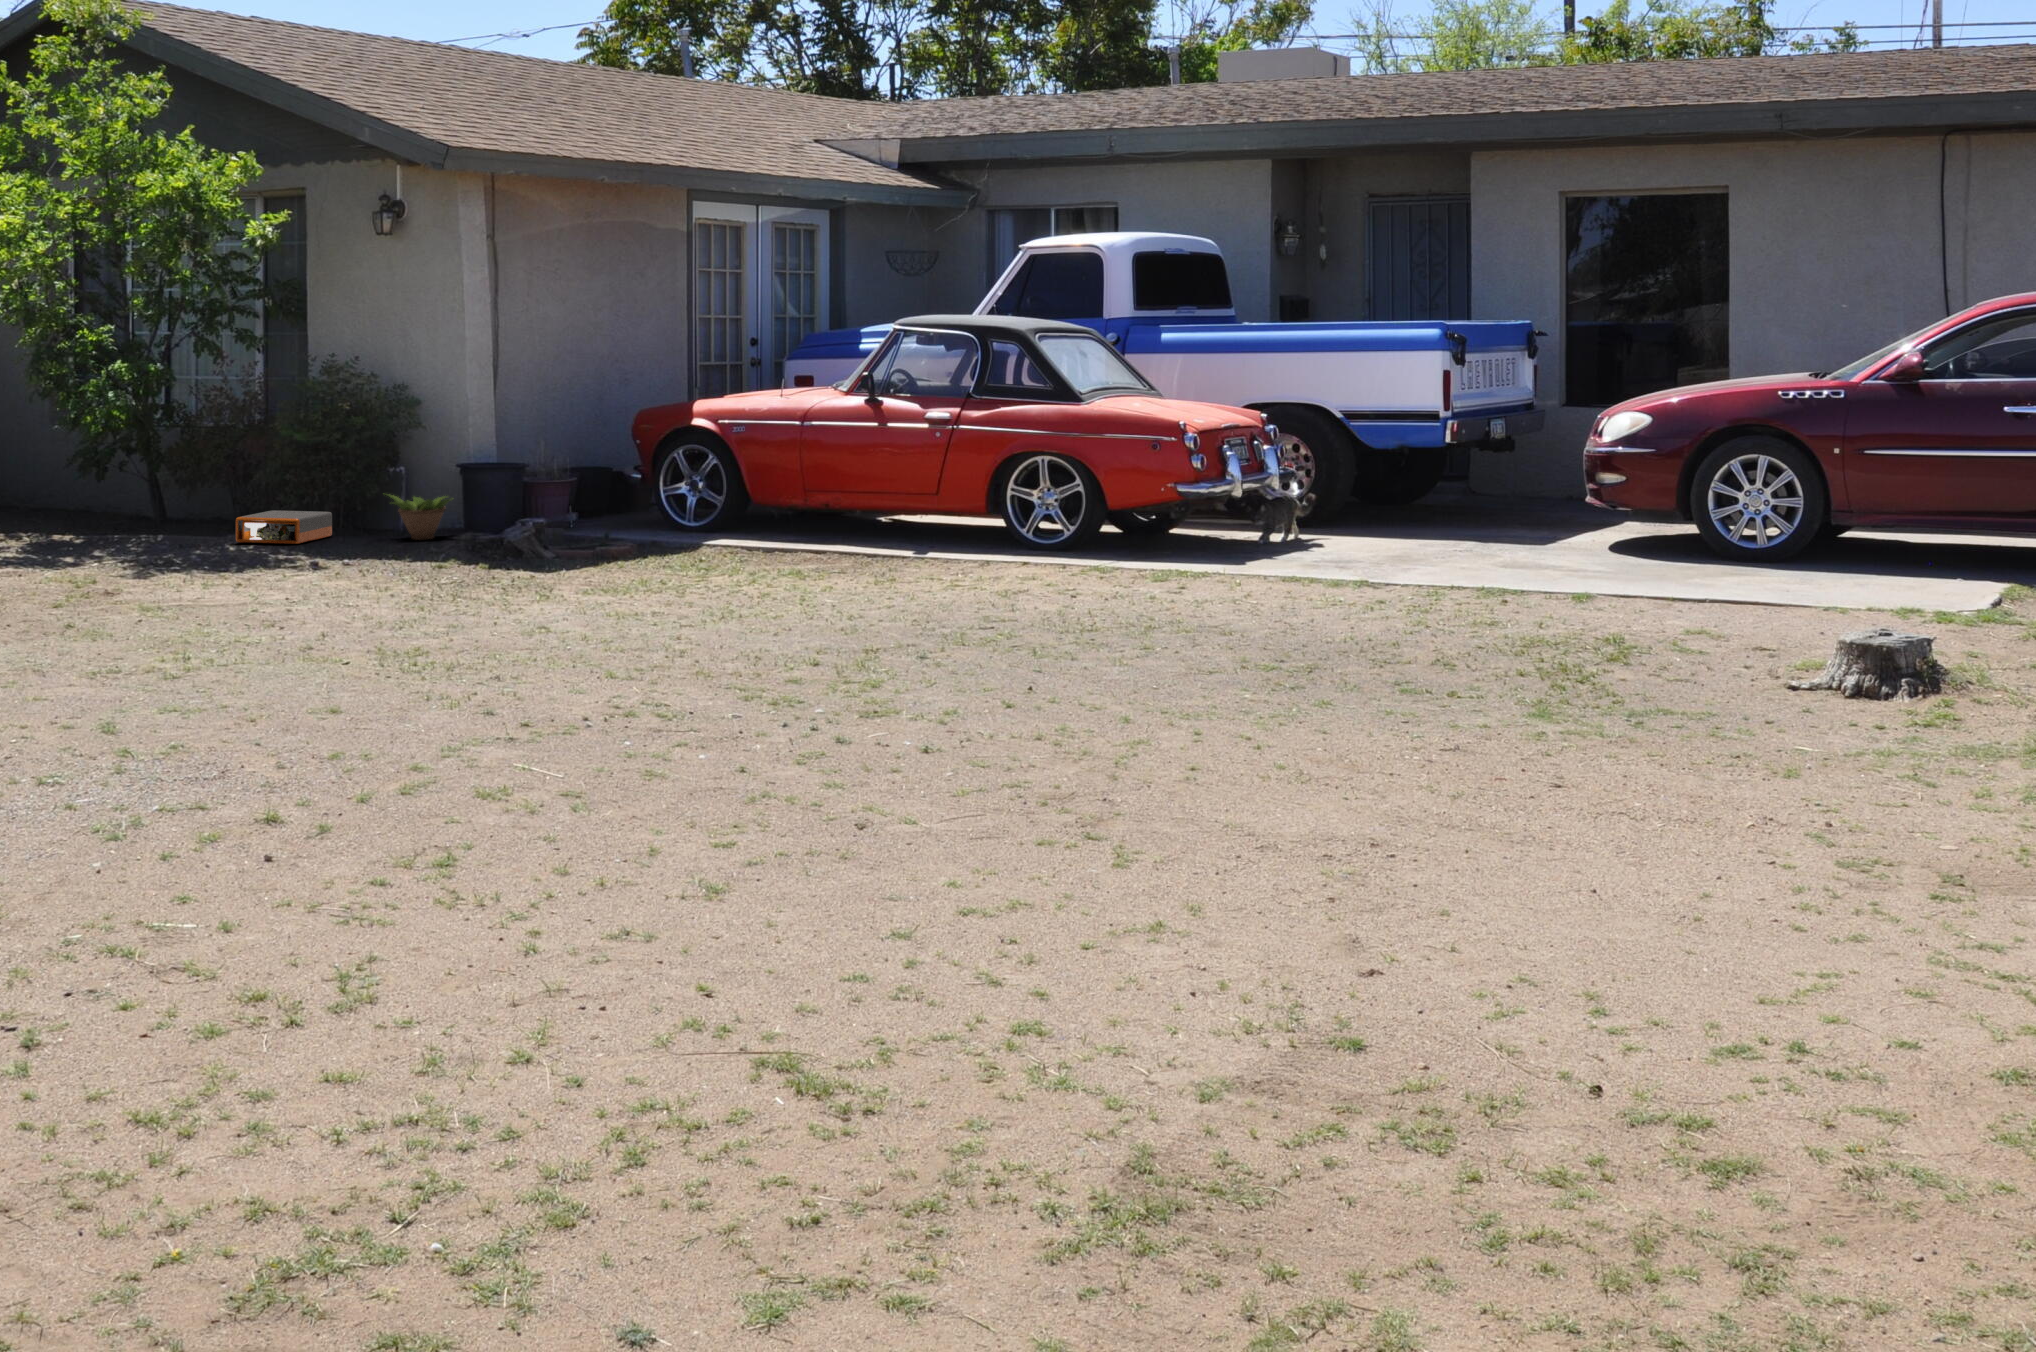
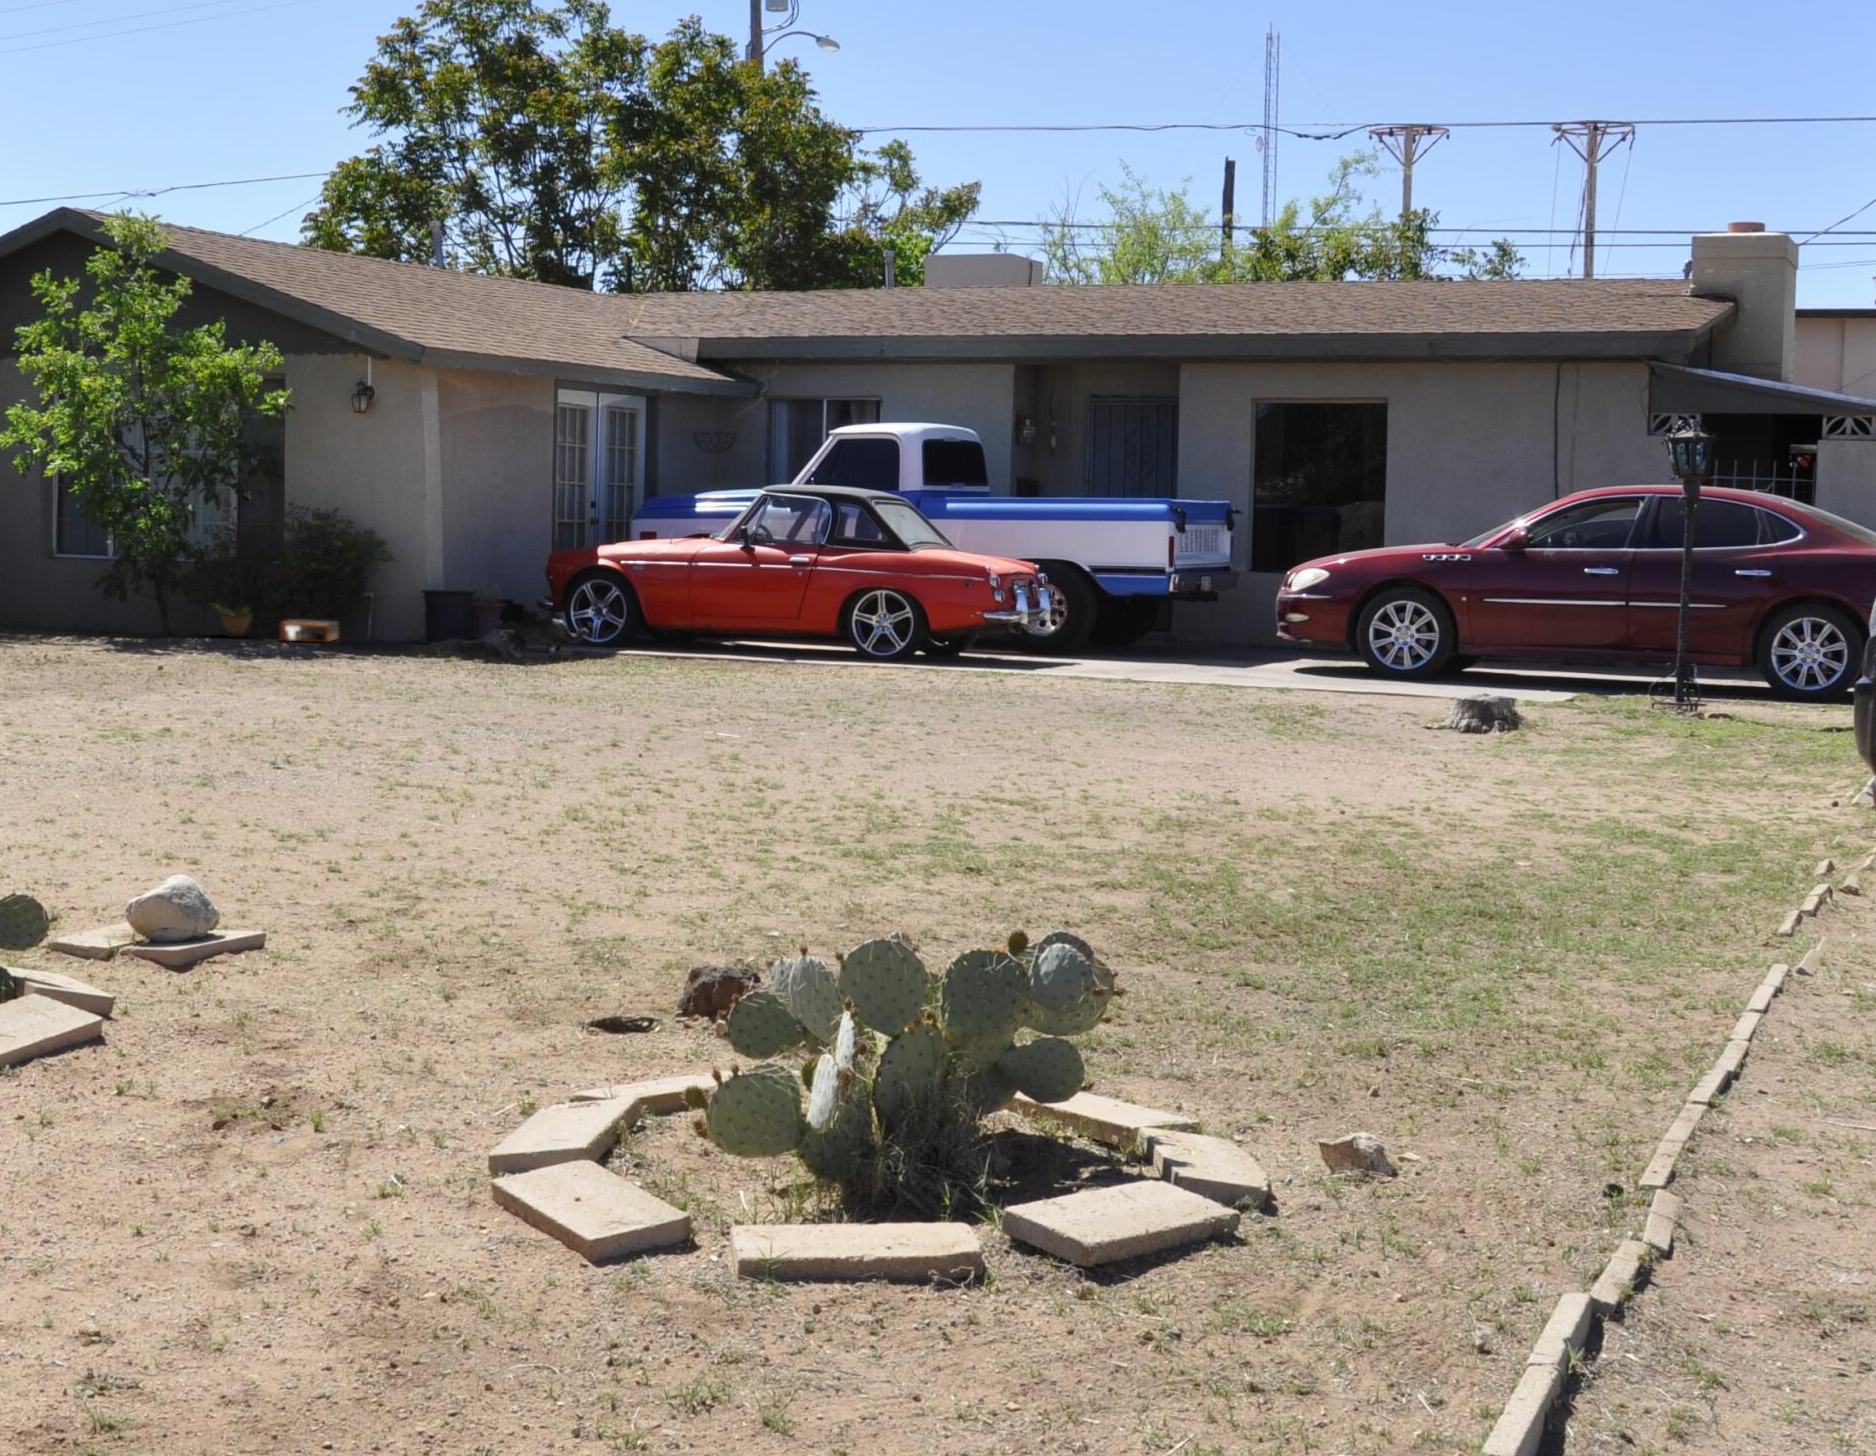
decorative plant: present [389,495,453,540] -> present [217,607,252,637]

